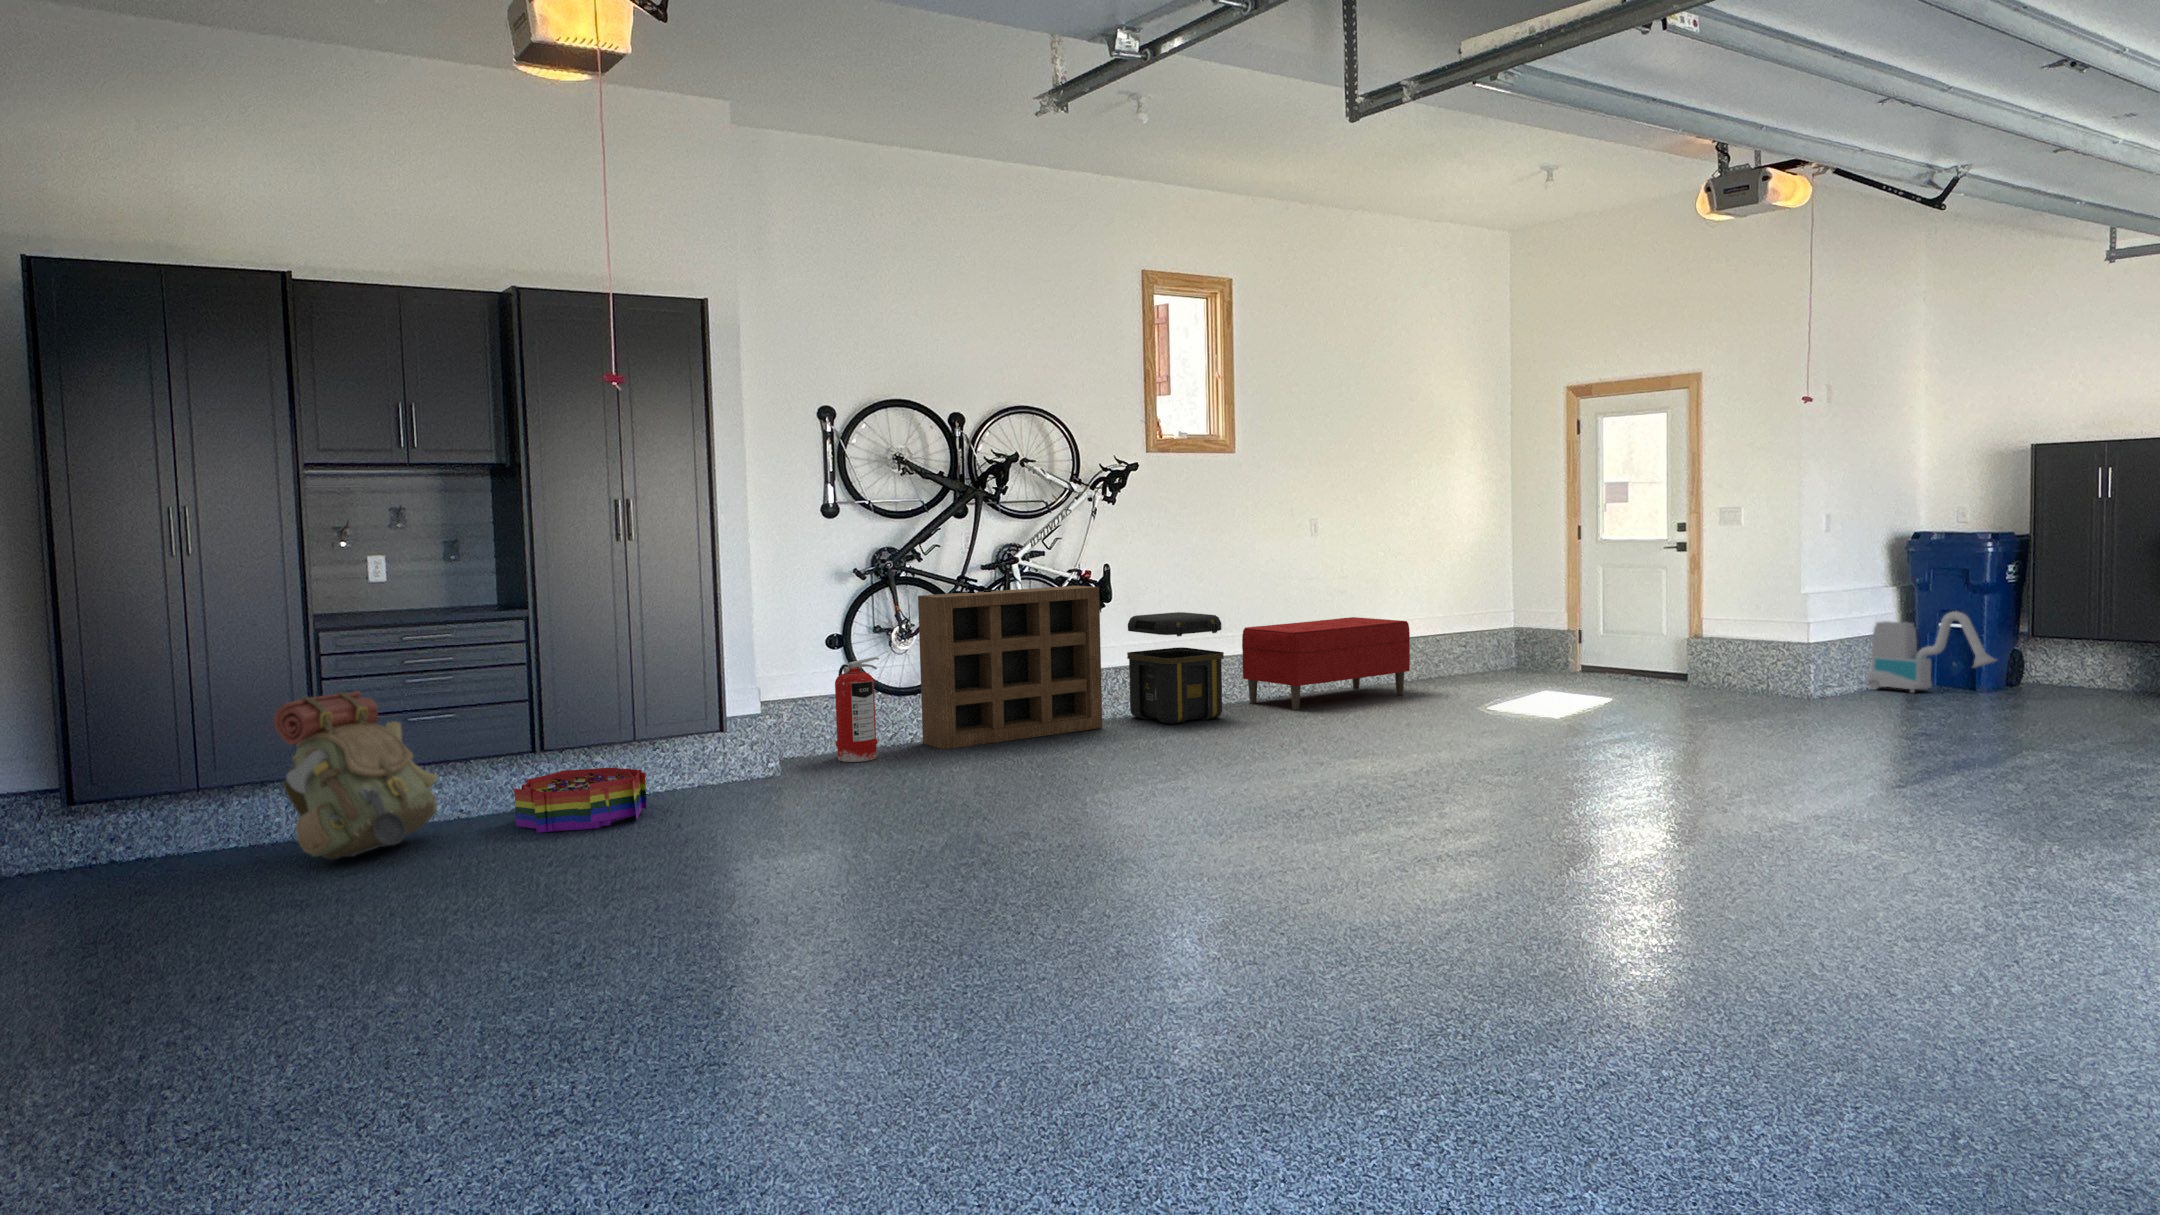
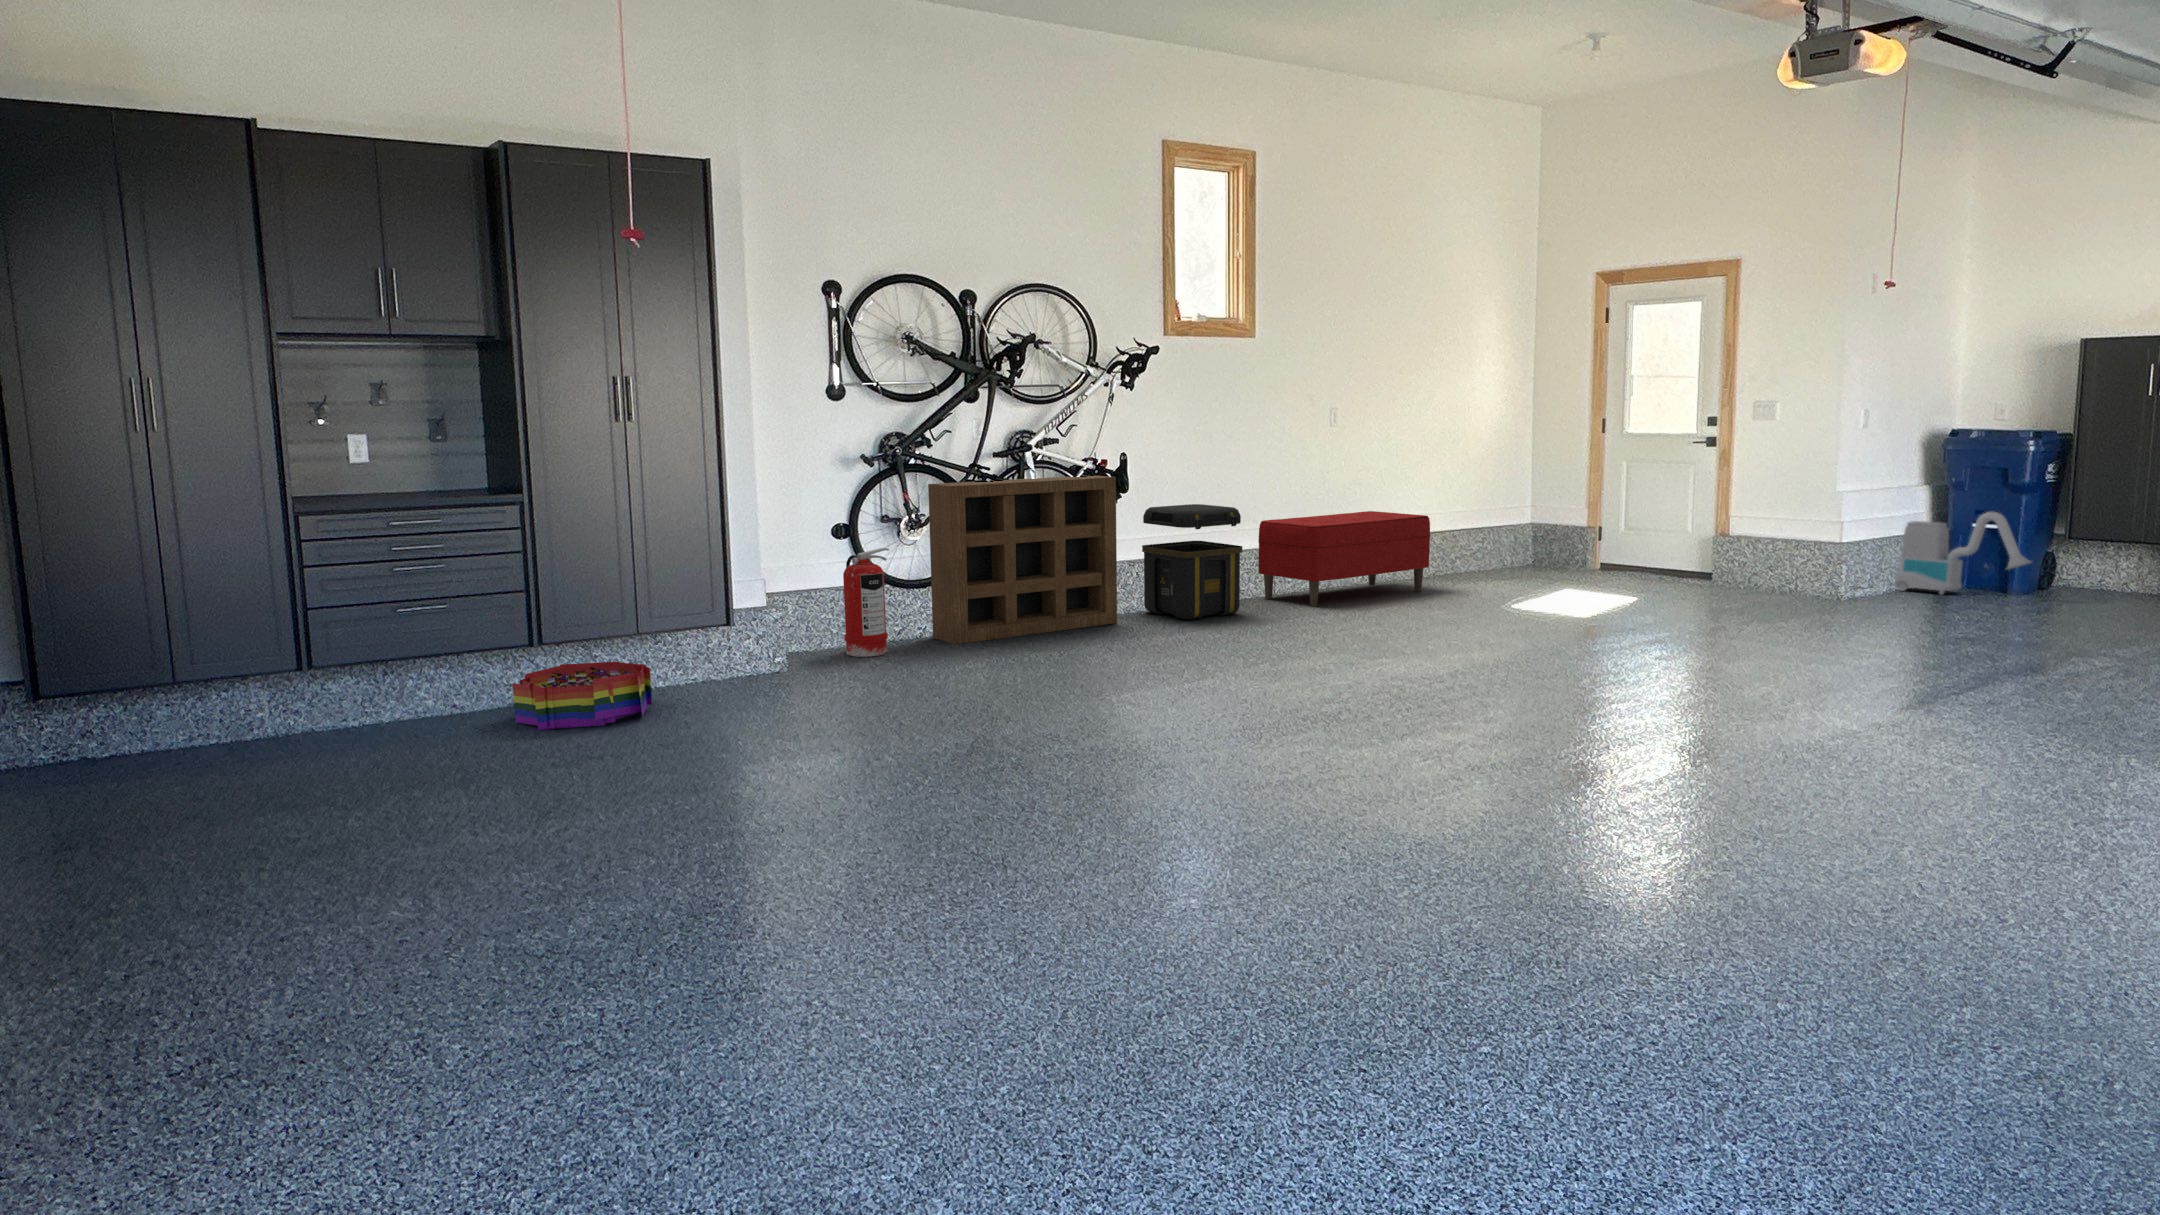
backpack: present [274,691,437,859] -> none [254,579,432,757]

